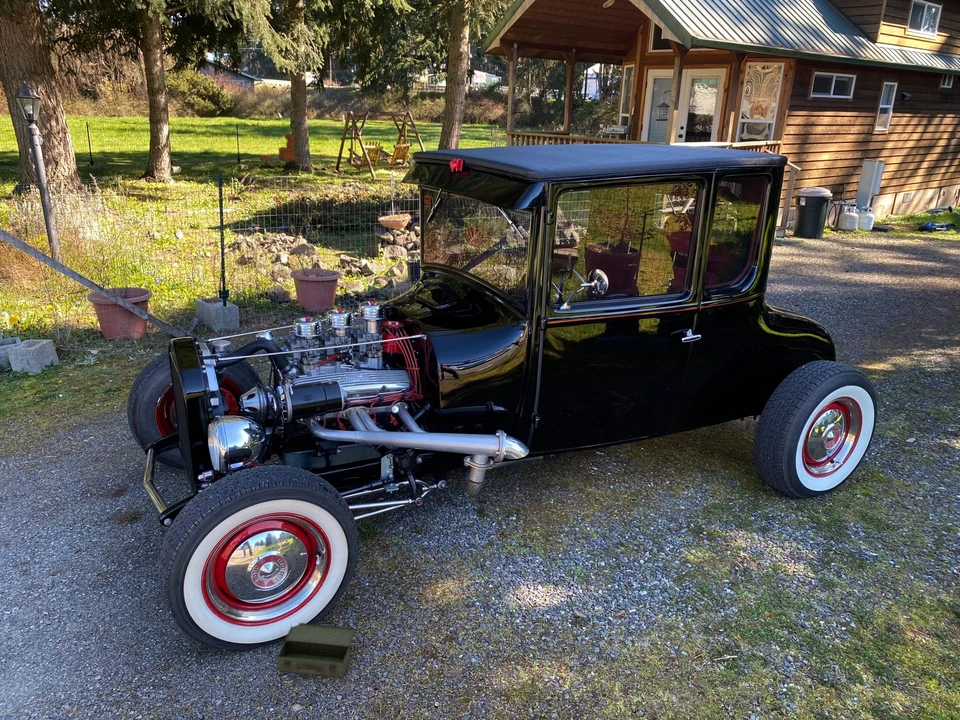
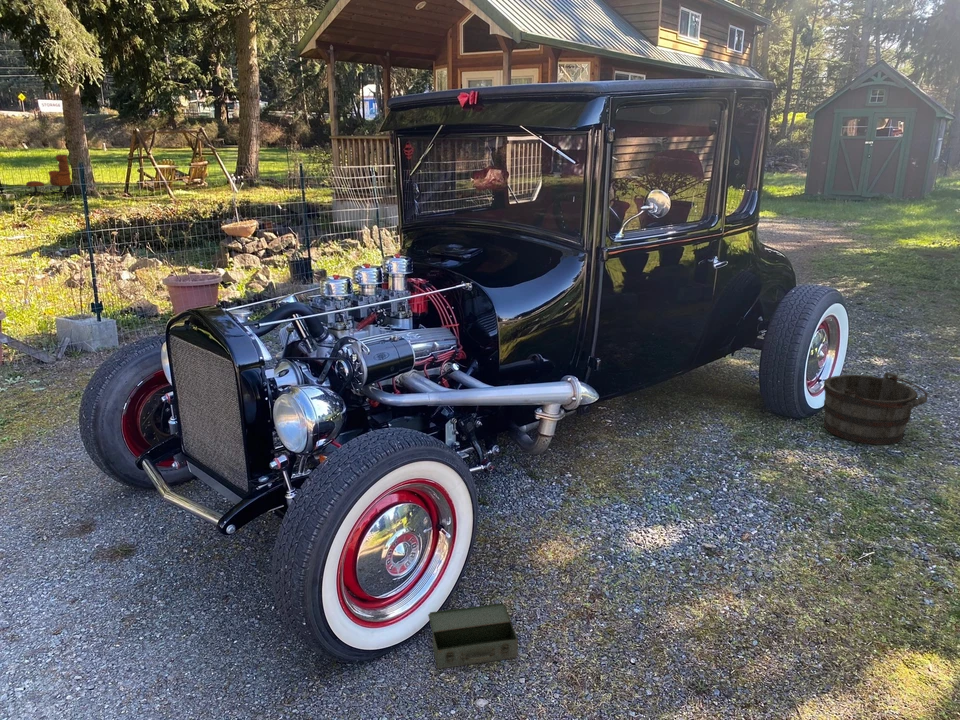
bucket: none [808,461,918,544] -> present [824,372,927,445]

